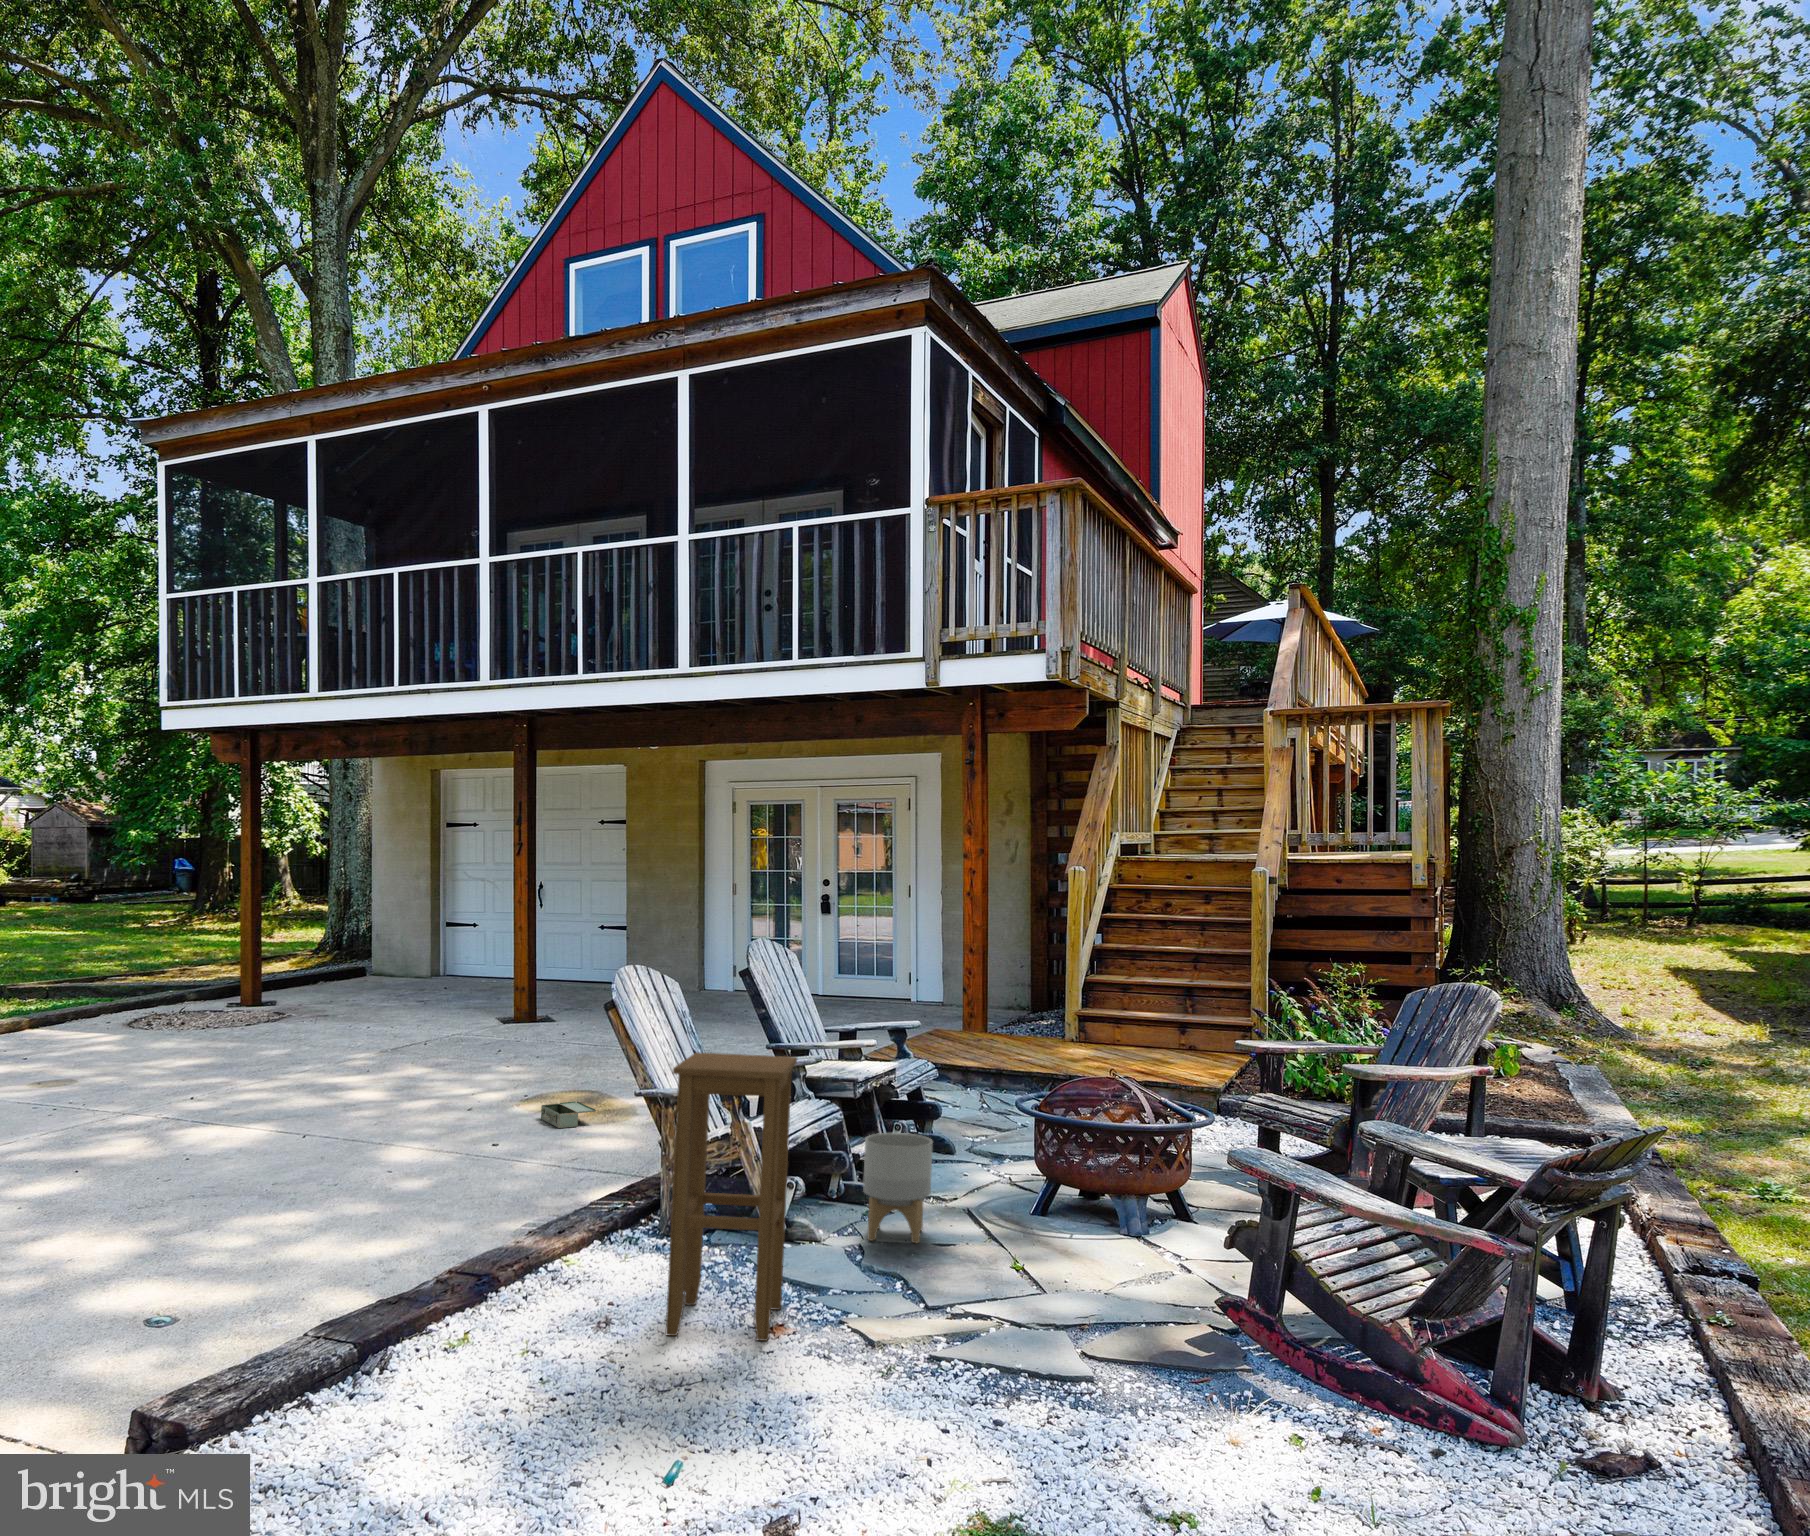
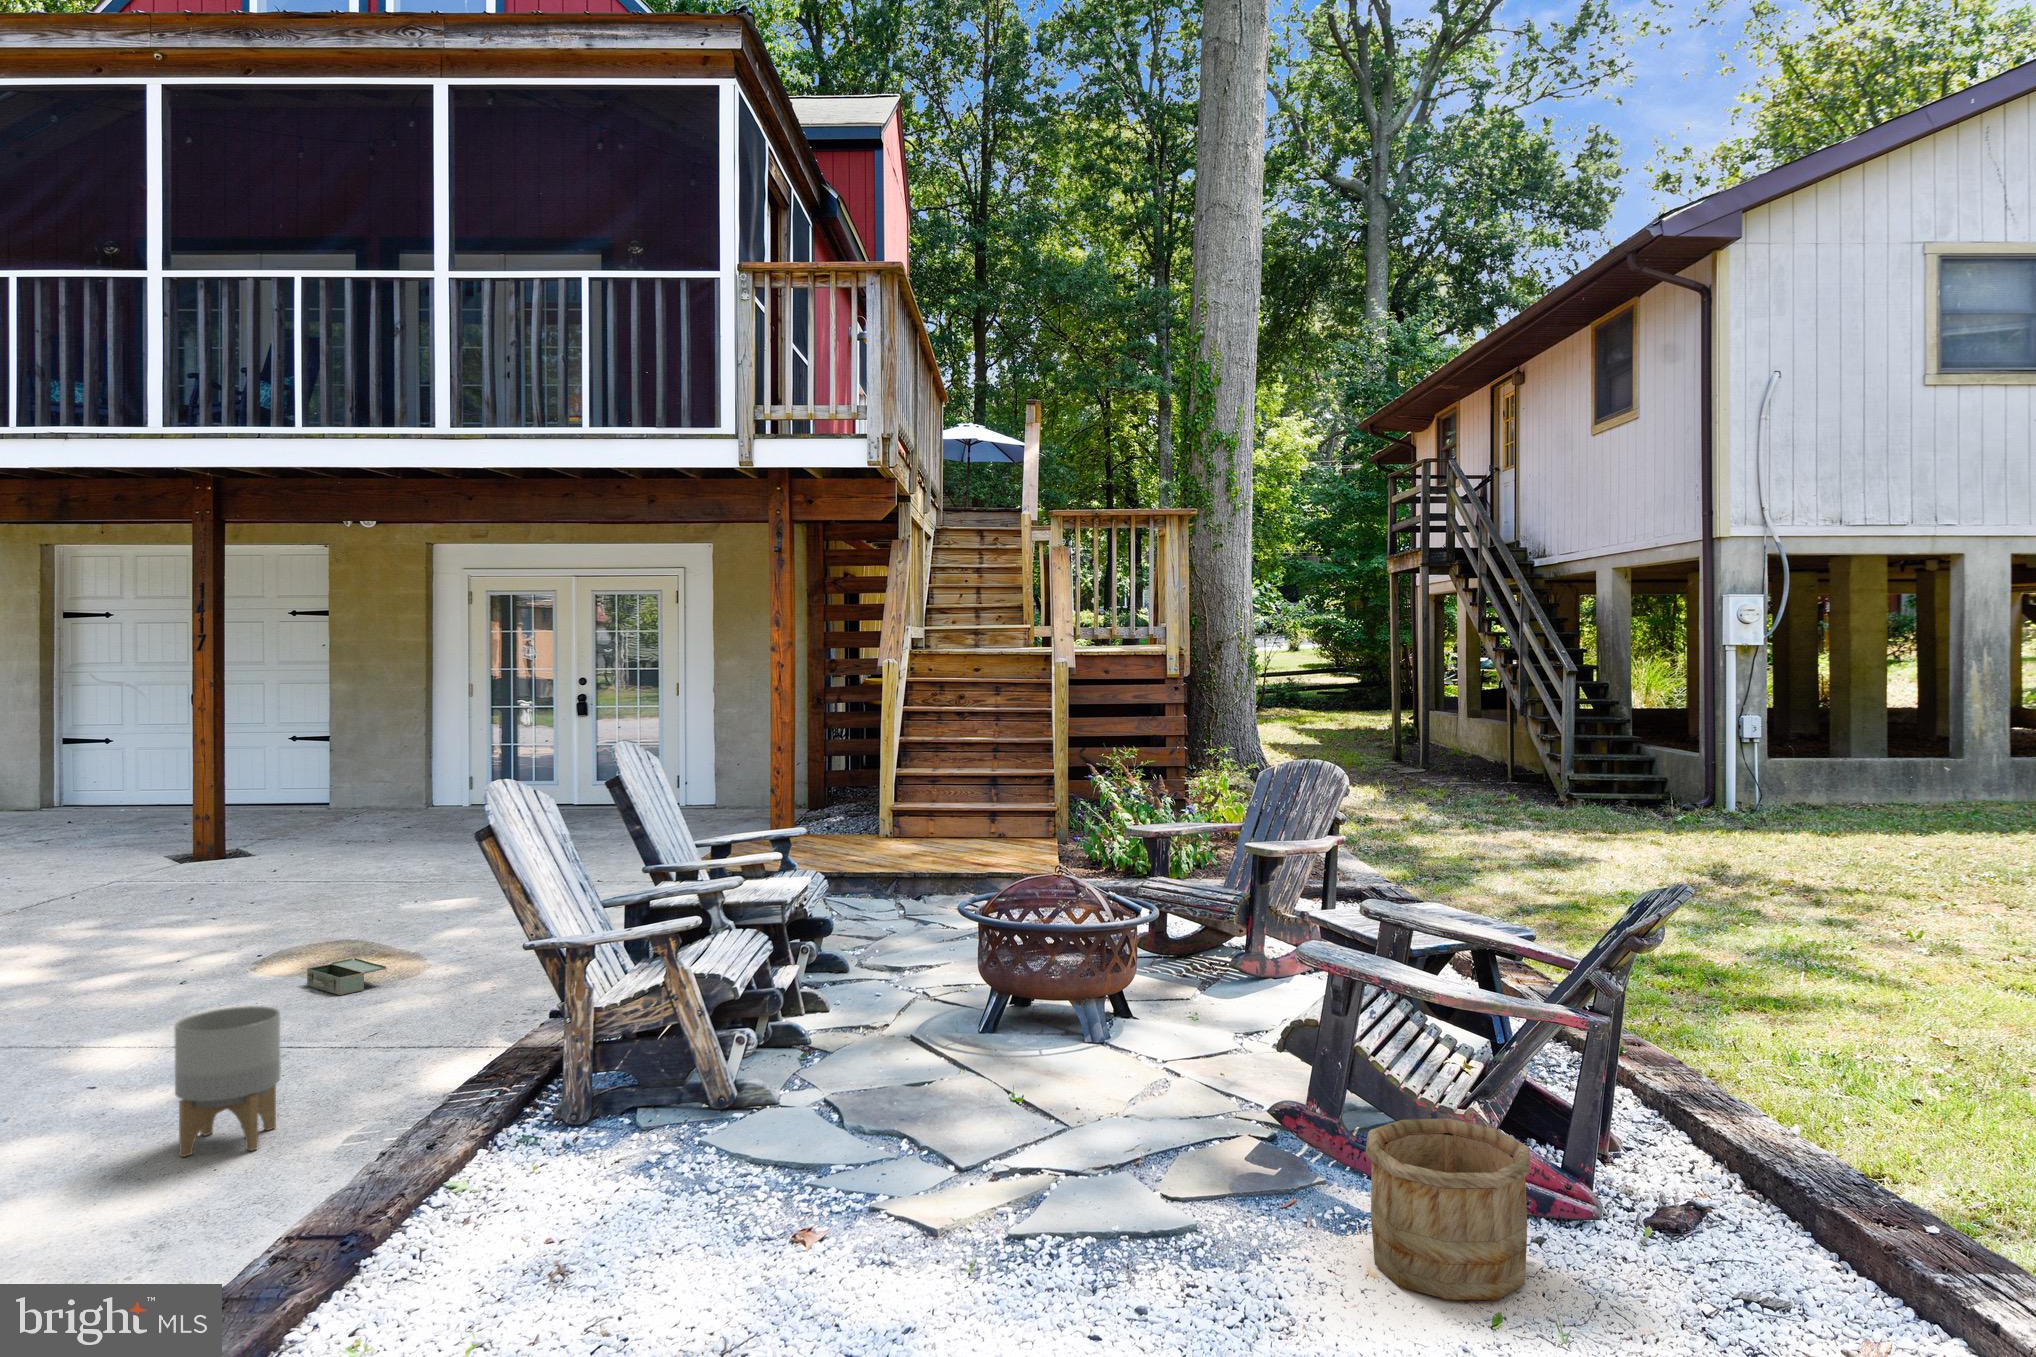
stool: present [666,1052,797,1341] -> none [651,890,804,1270]
planter: present [863,1133,933,1243] -> present [175,1006,281,1157]
wooden bucket: none [1217,1307,1367,1470] -> present [1366,1118,1530,1300]

